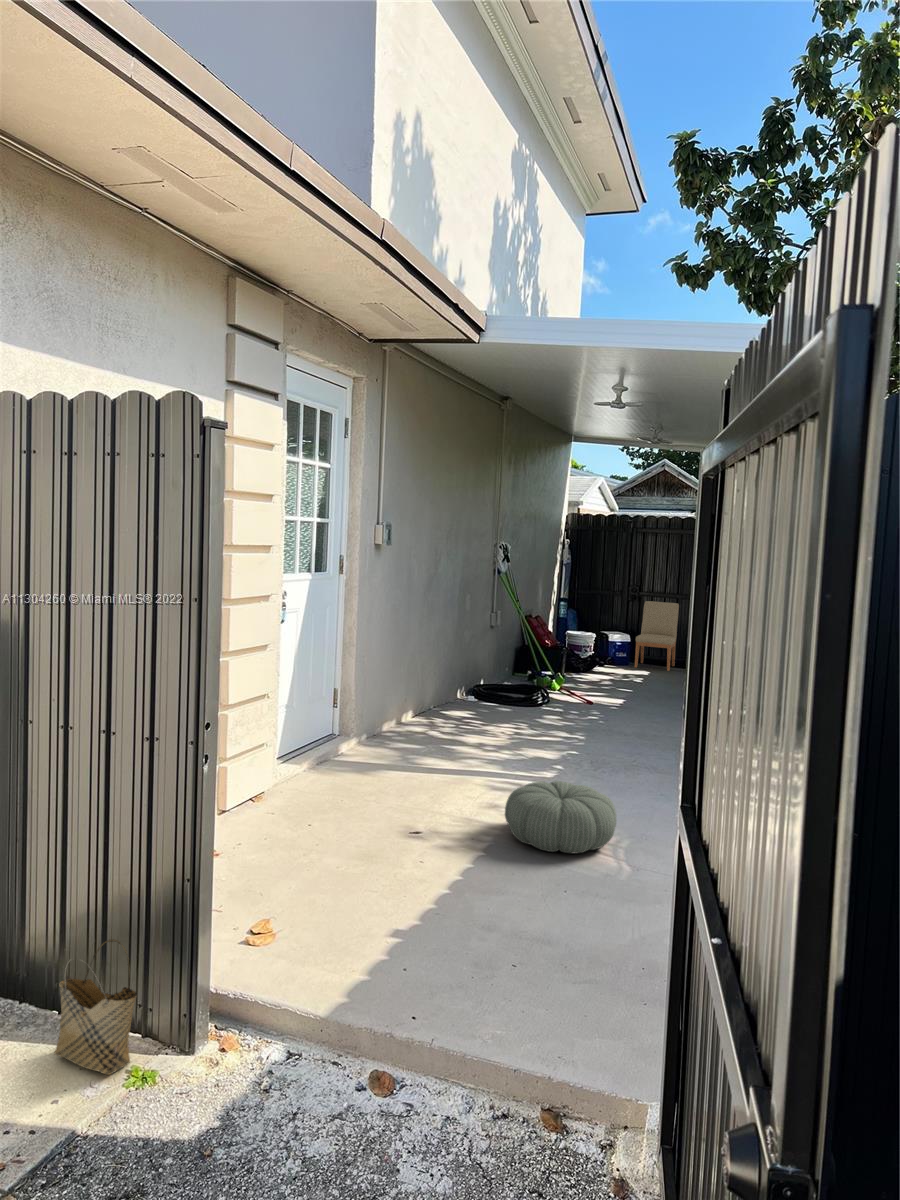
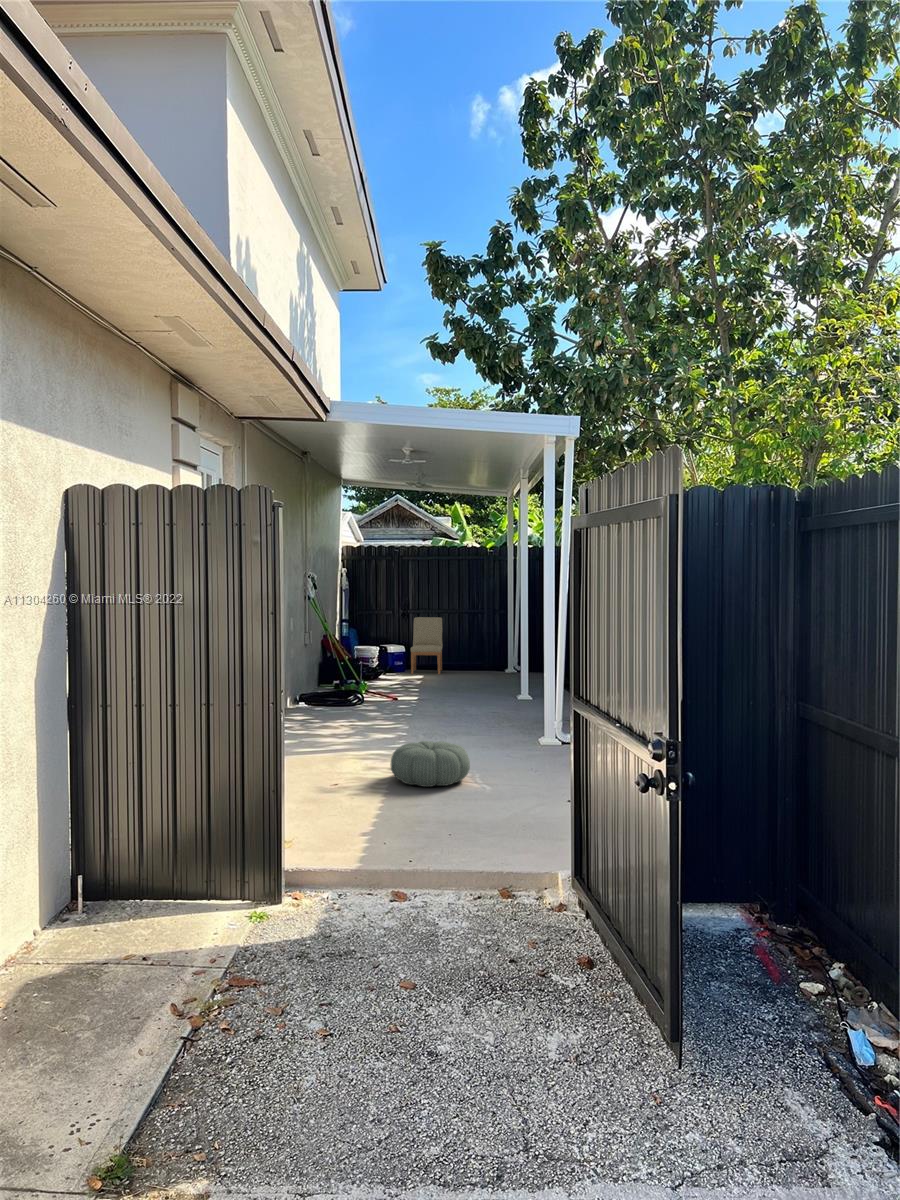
woven basket: present [55,939,137,1075] -> none [193,838,250,919]

